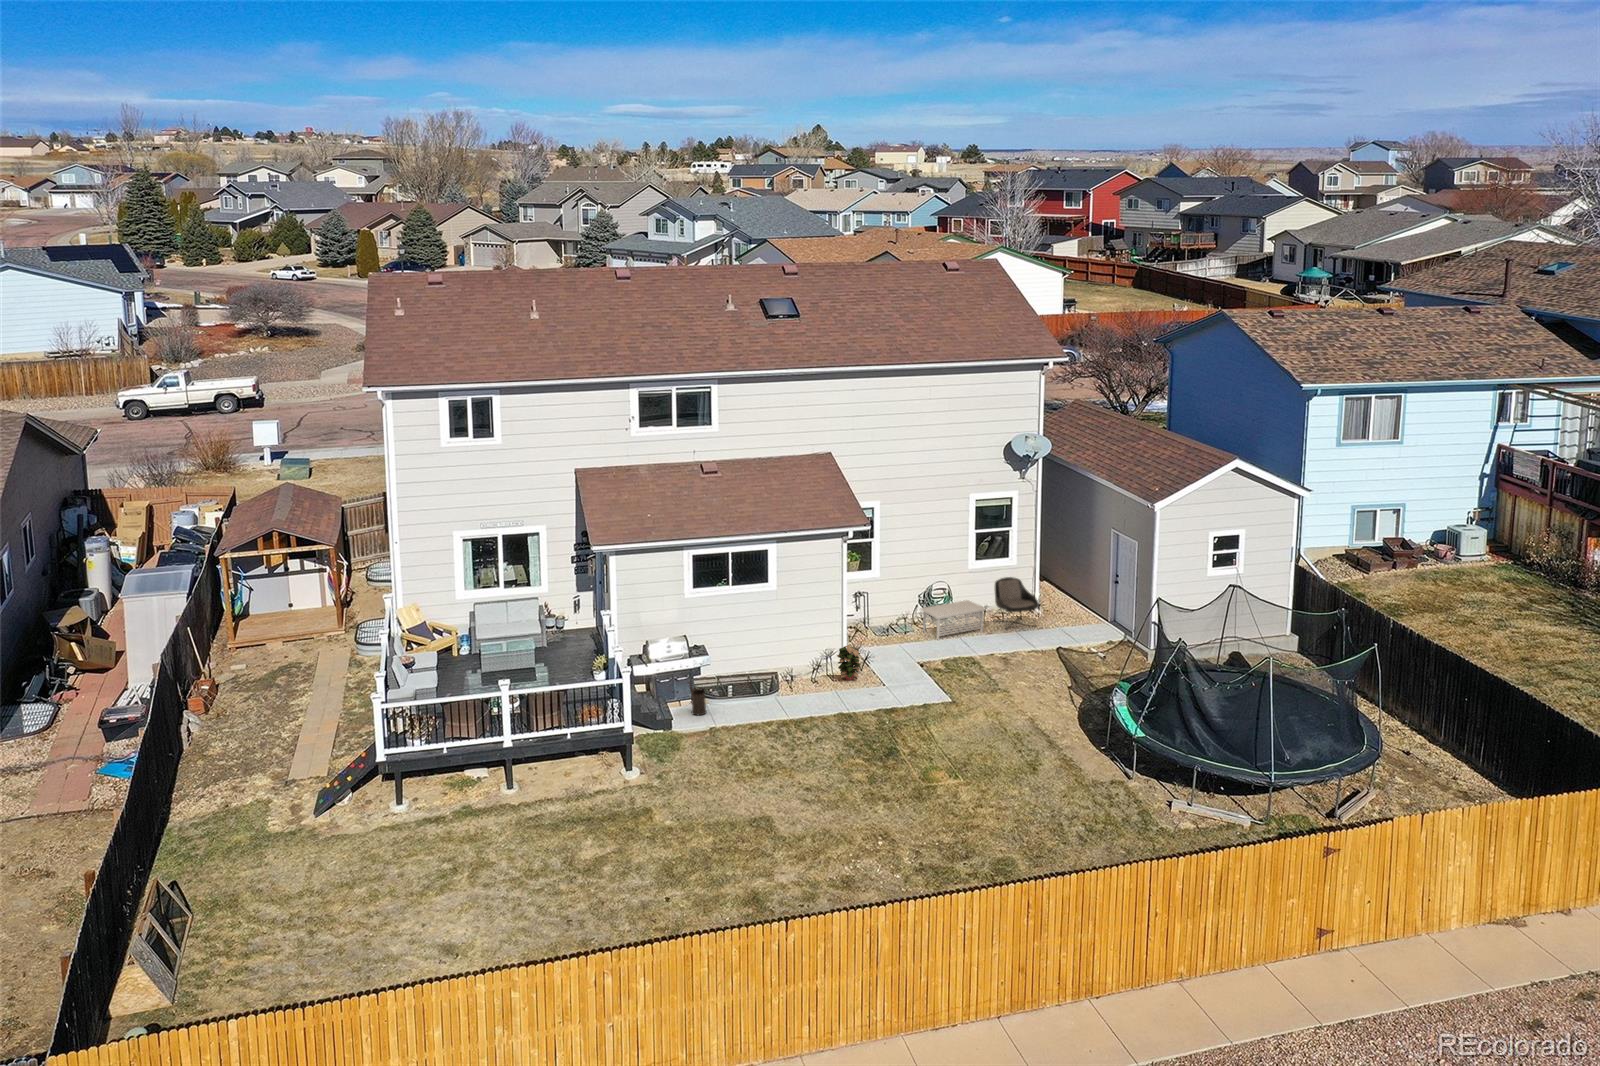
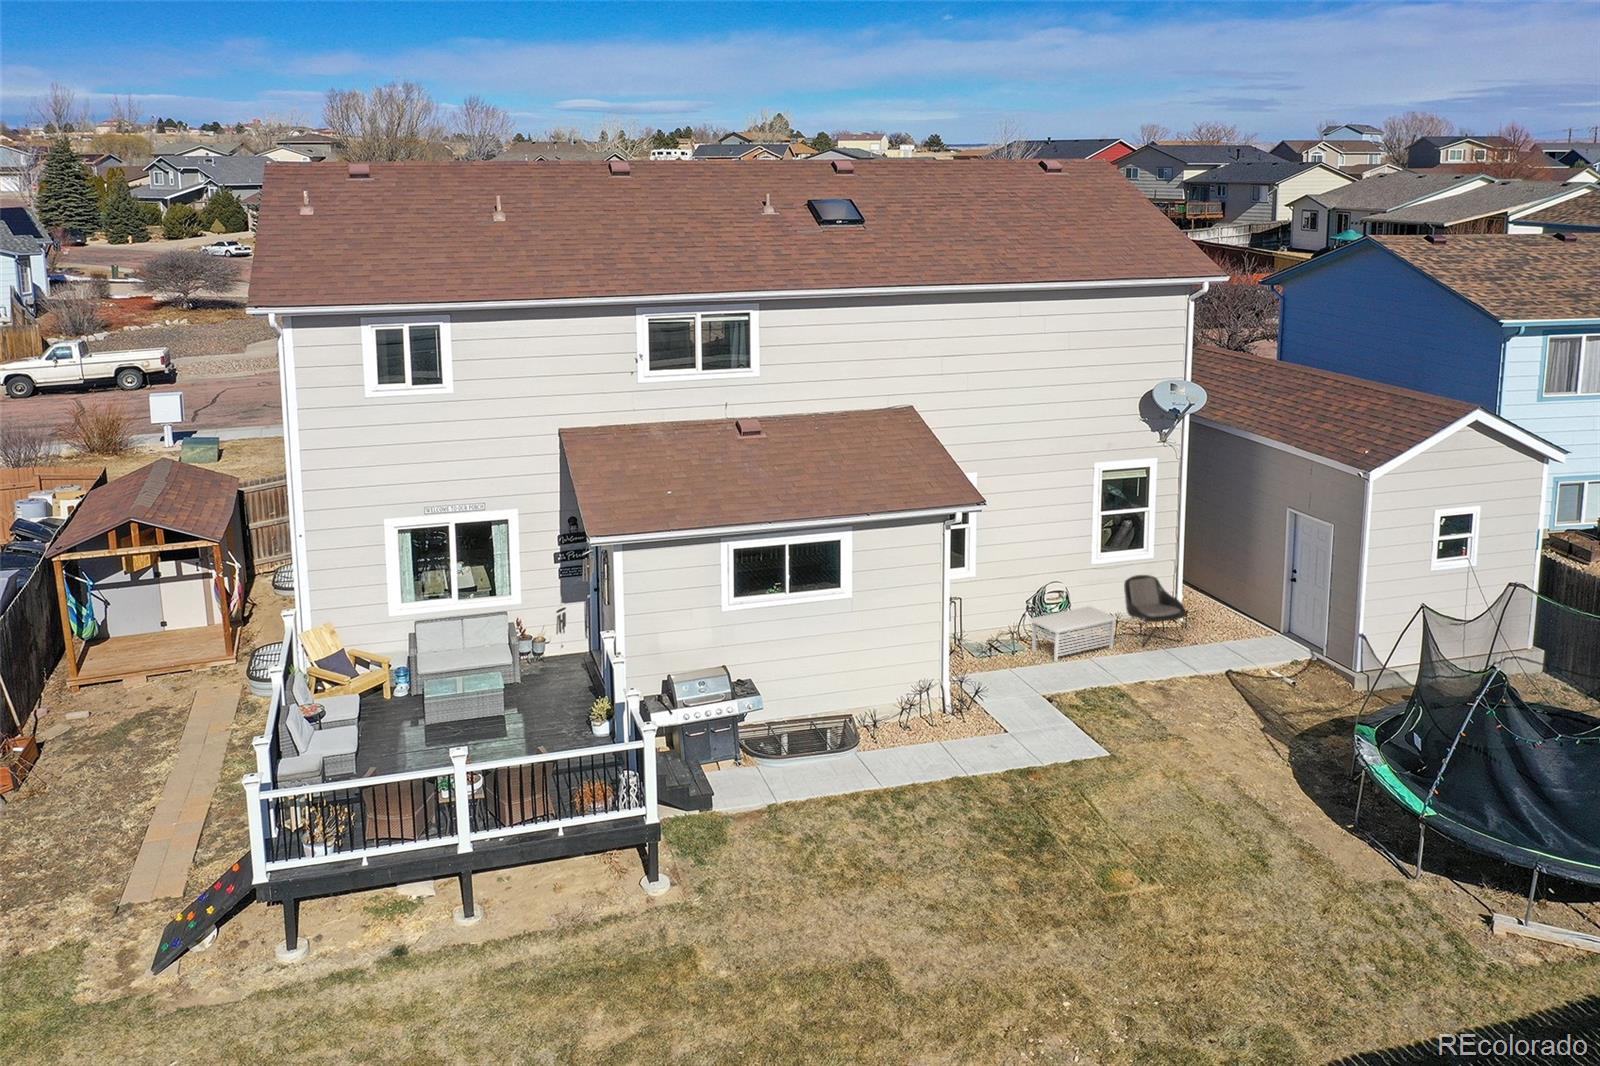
decorative plant: present [837,645,860,680] -> none [931,673,967,723]
watering can: present [689,682,707,715] -> none [728,731,756,782]

